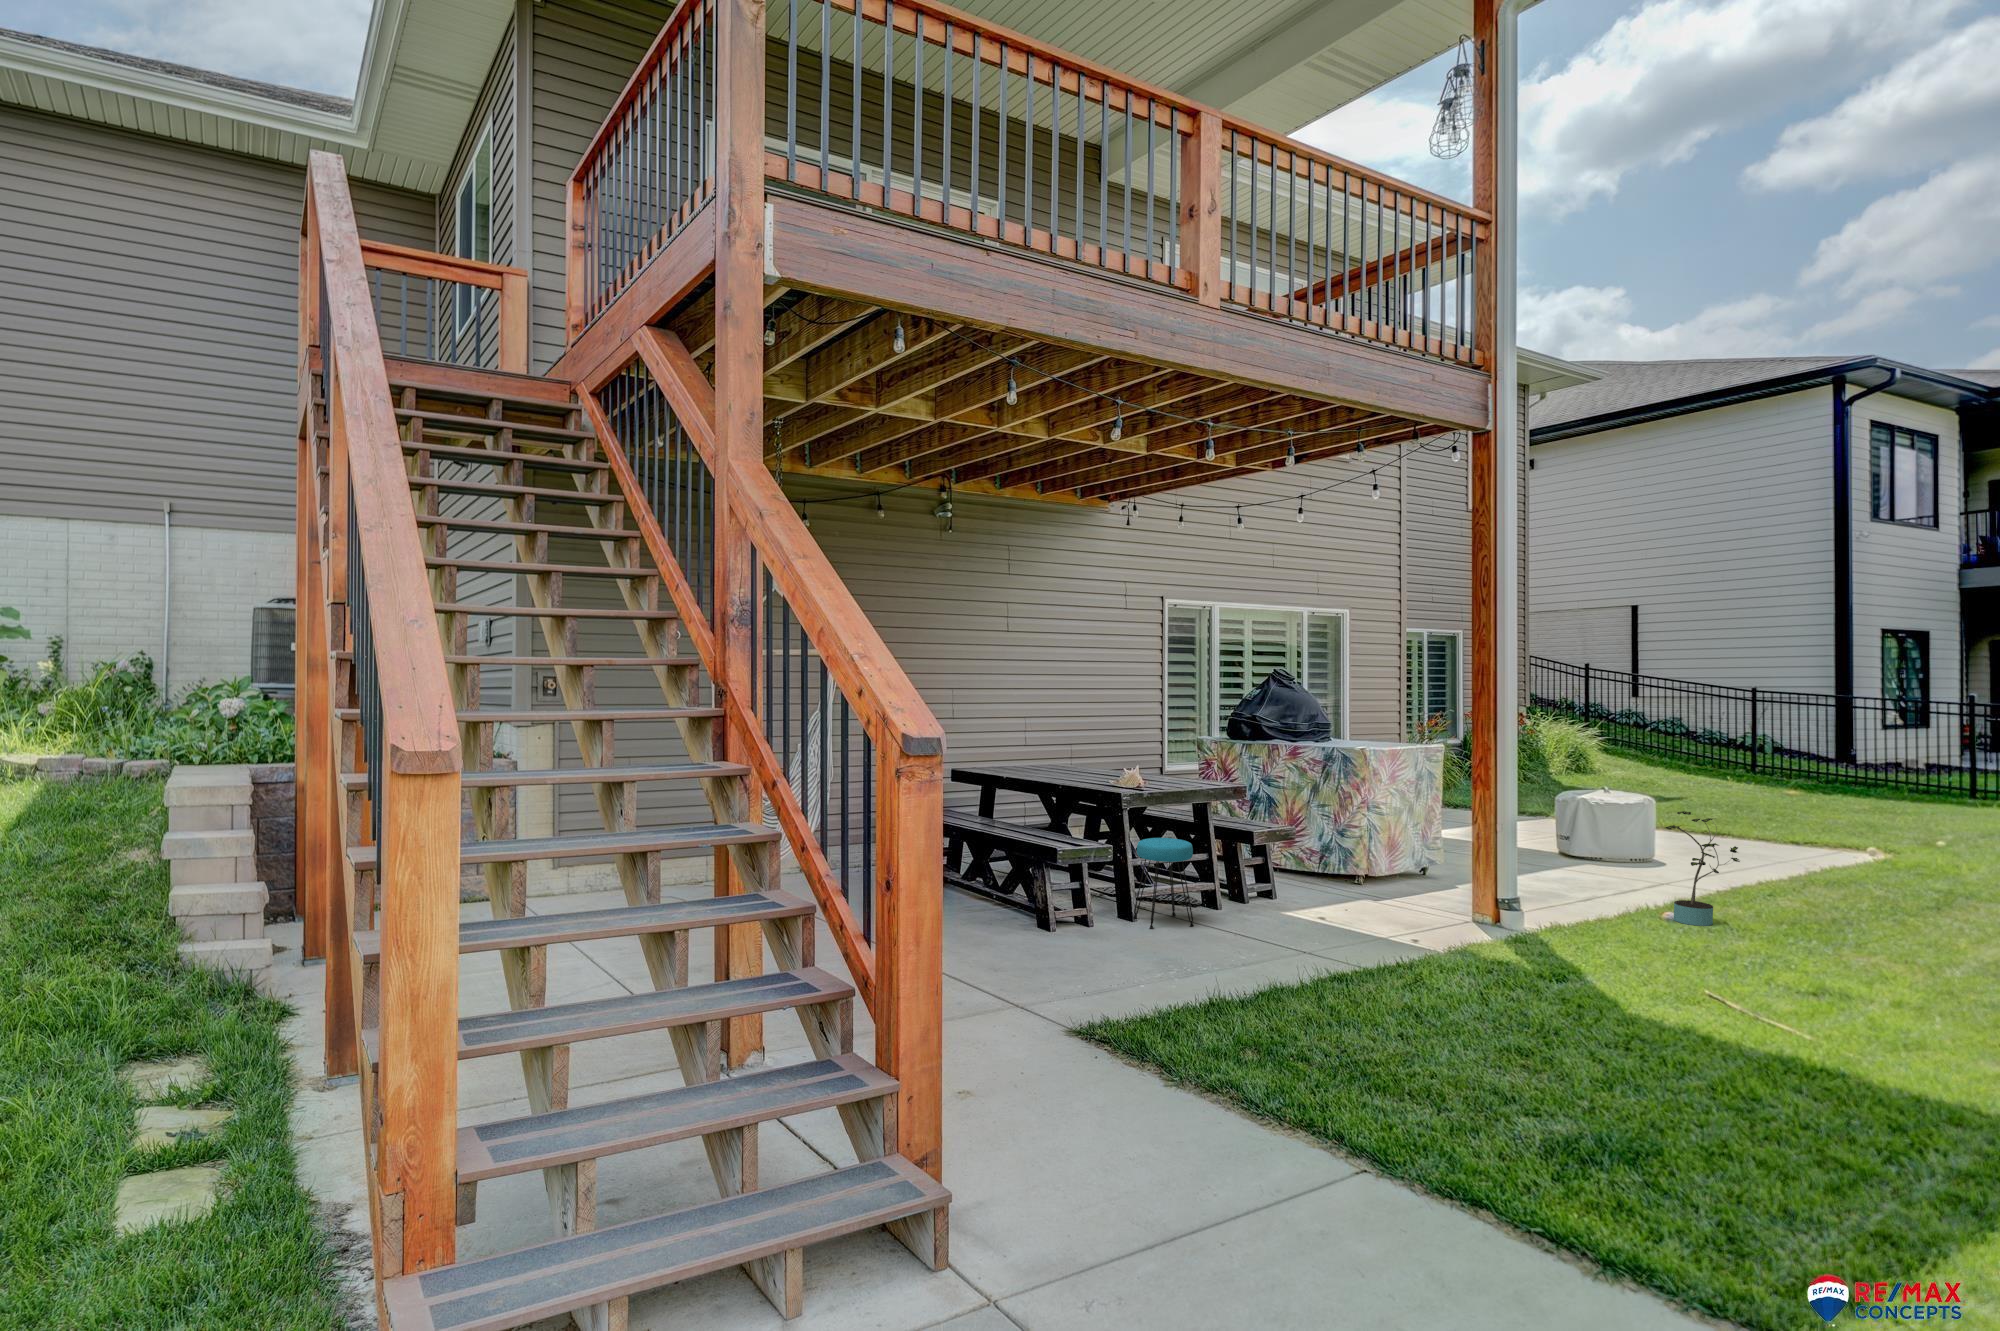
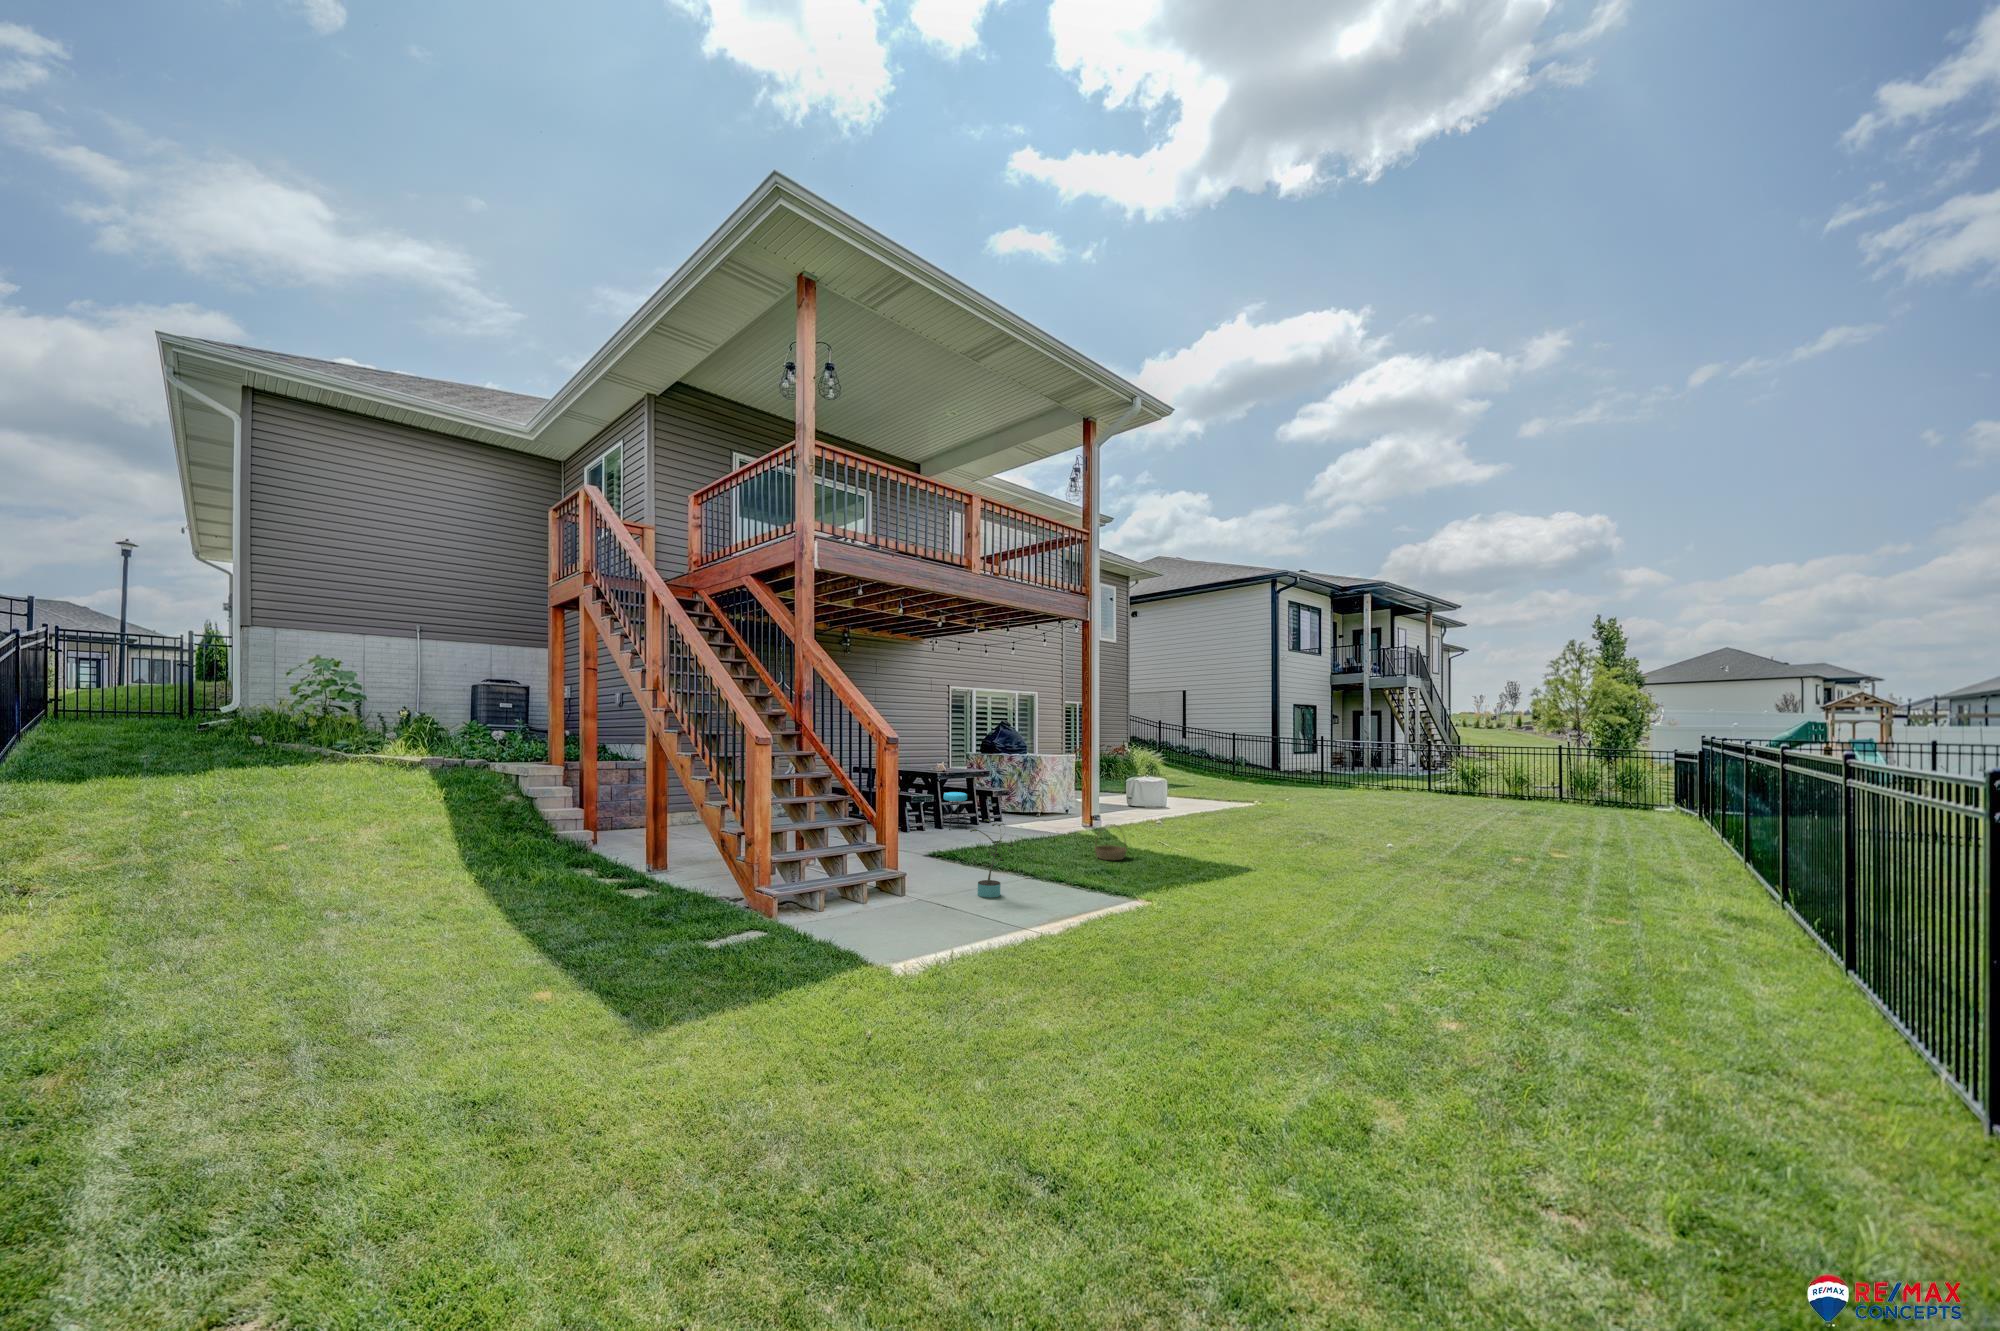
potted plant: present [1666,811,1740,926] -> present [970,819,1013,898]
basket: none [1549,970,1655,1079] -> present [1095,824,1127,861]

